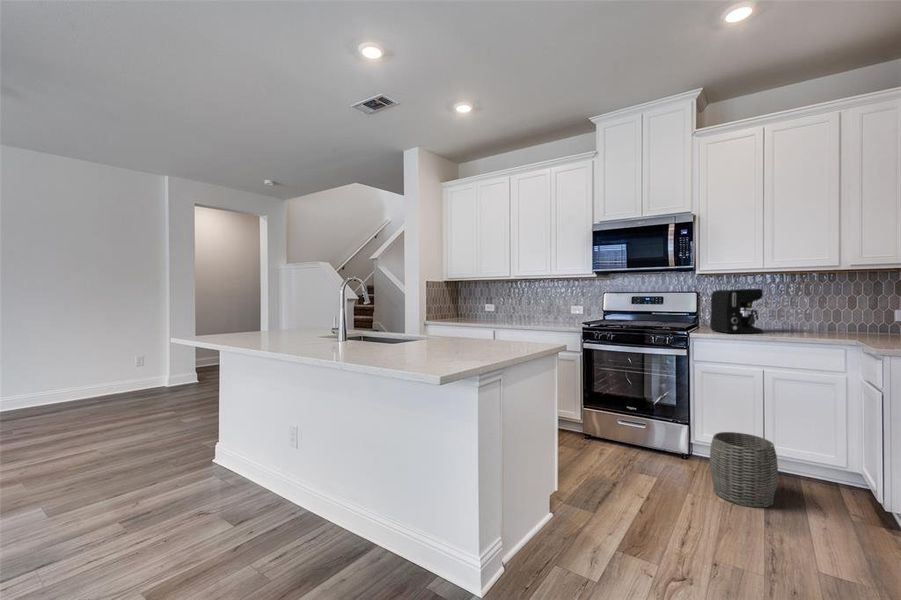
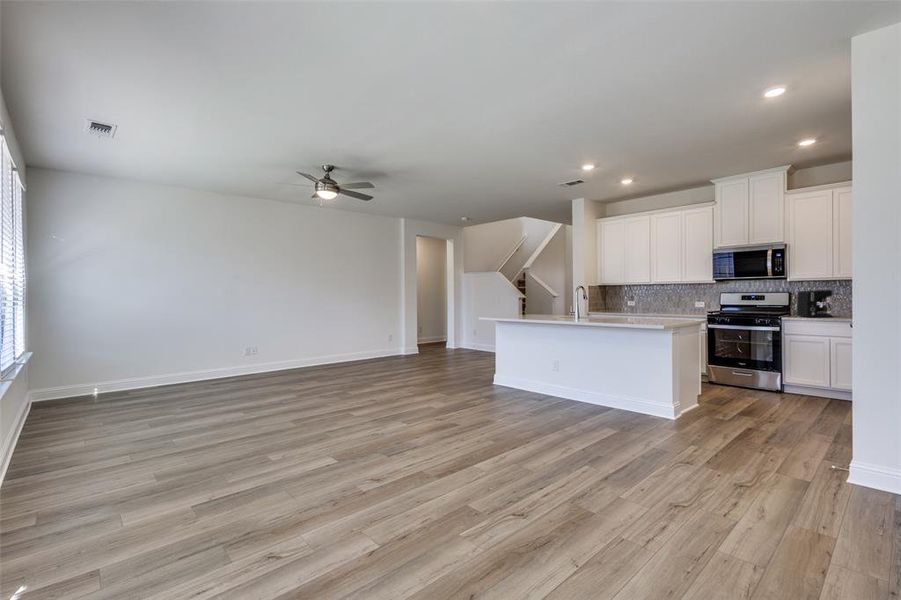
woven basket: present [710,432,778,508] -> none [793,373,835,410]

